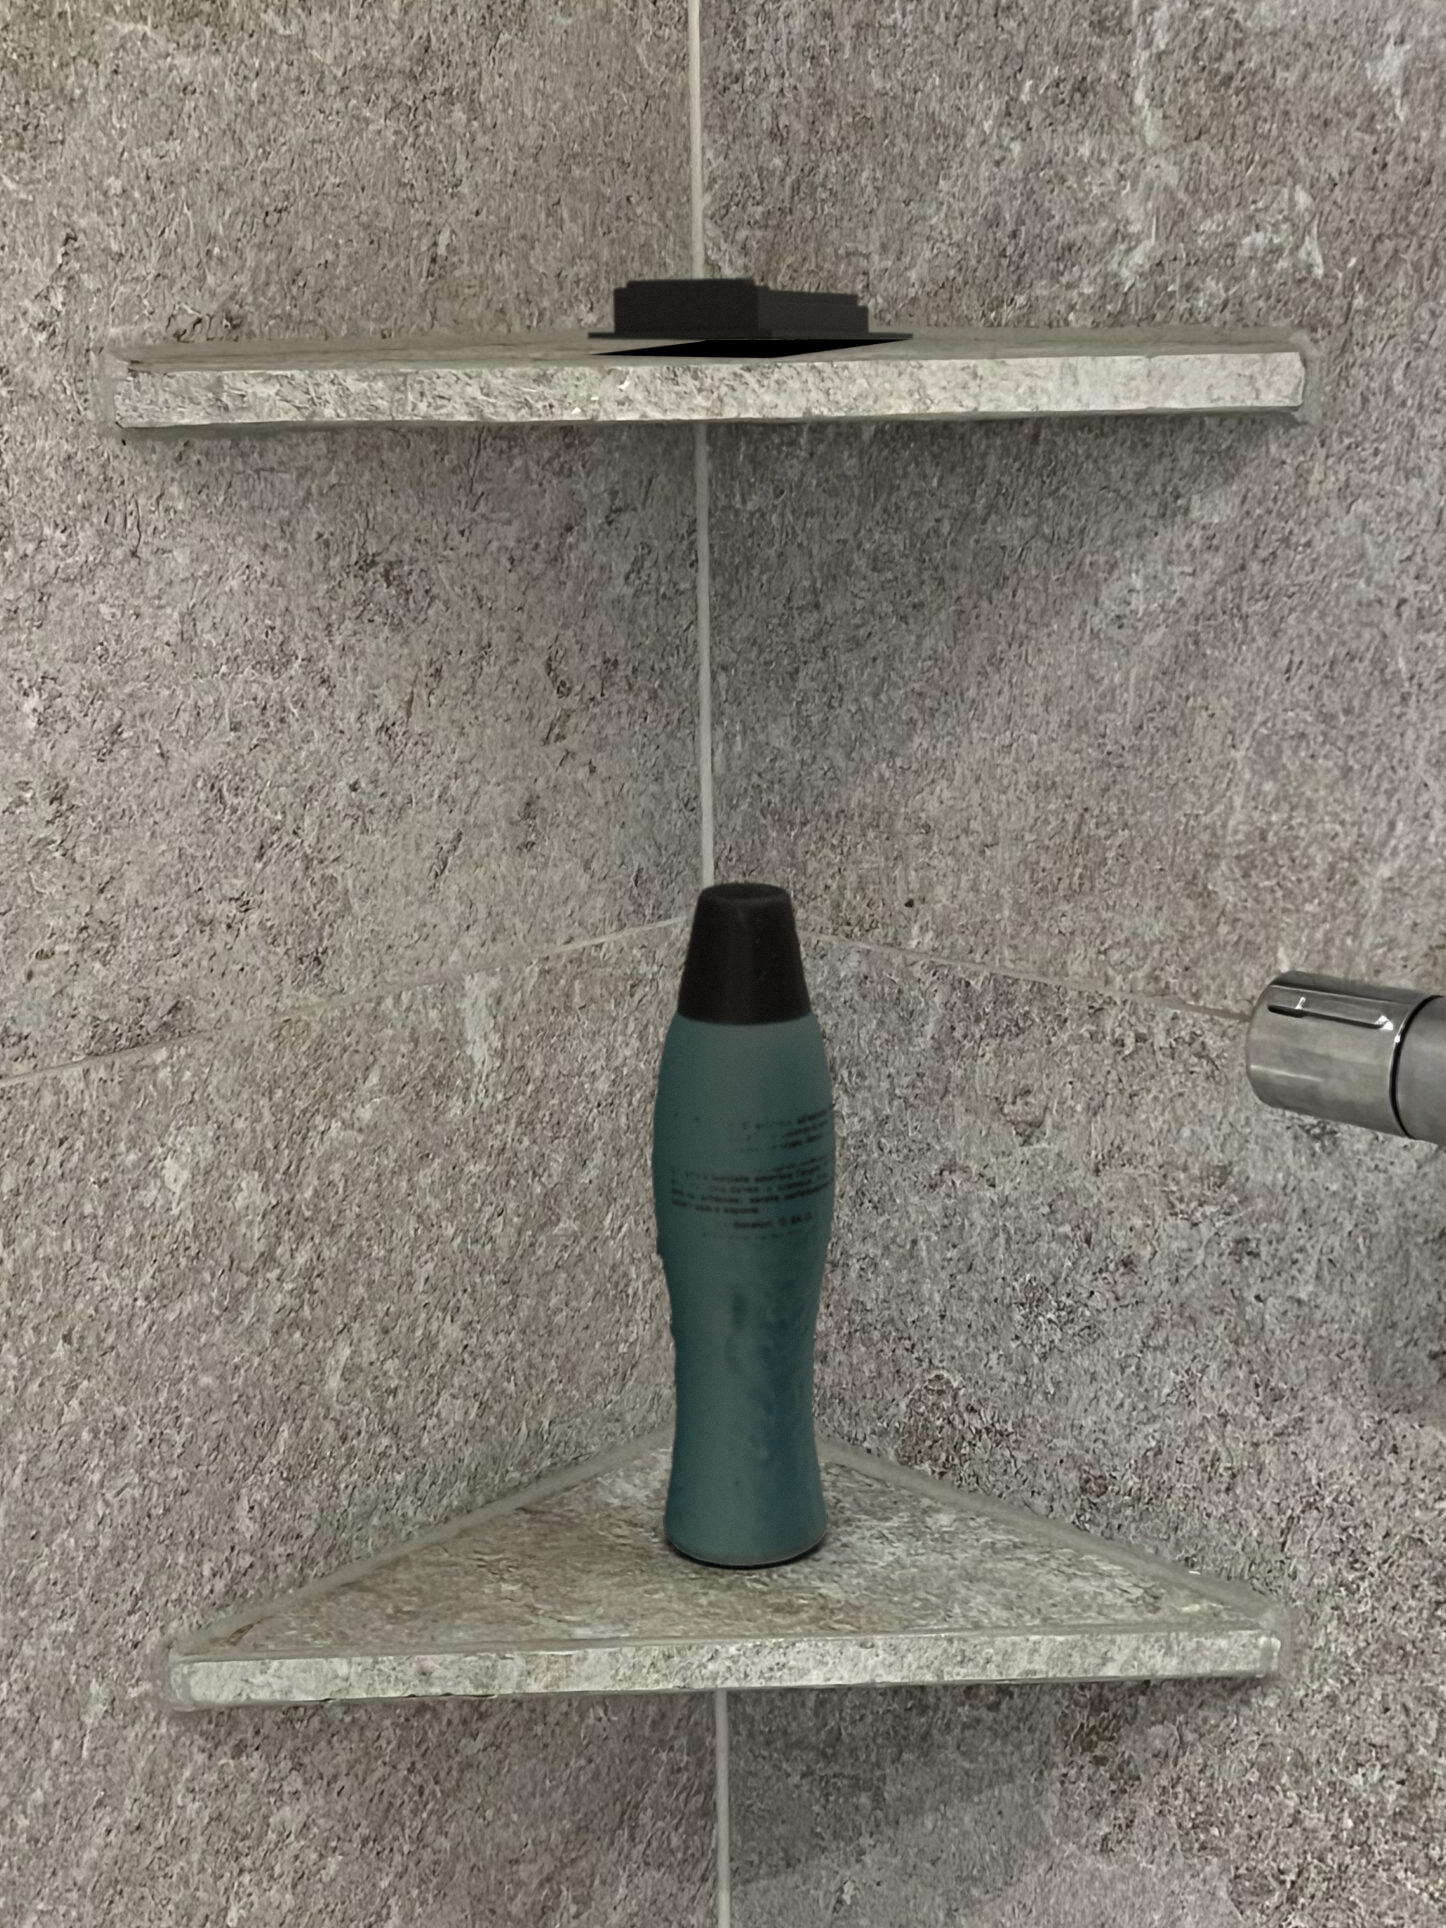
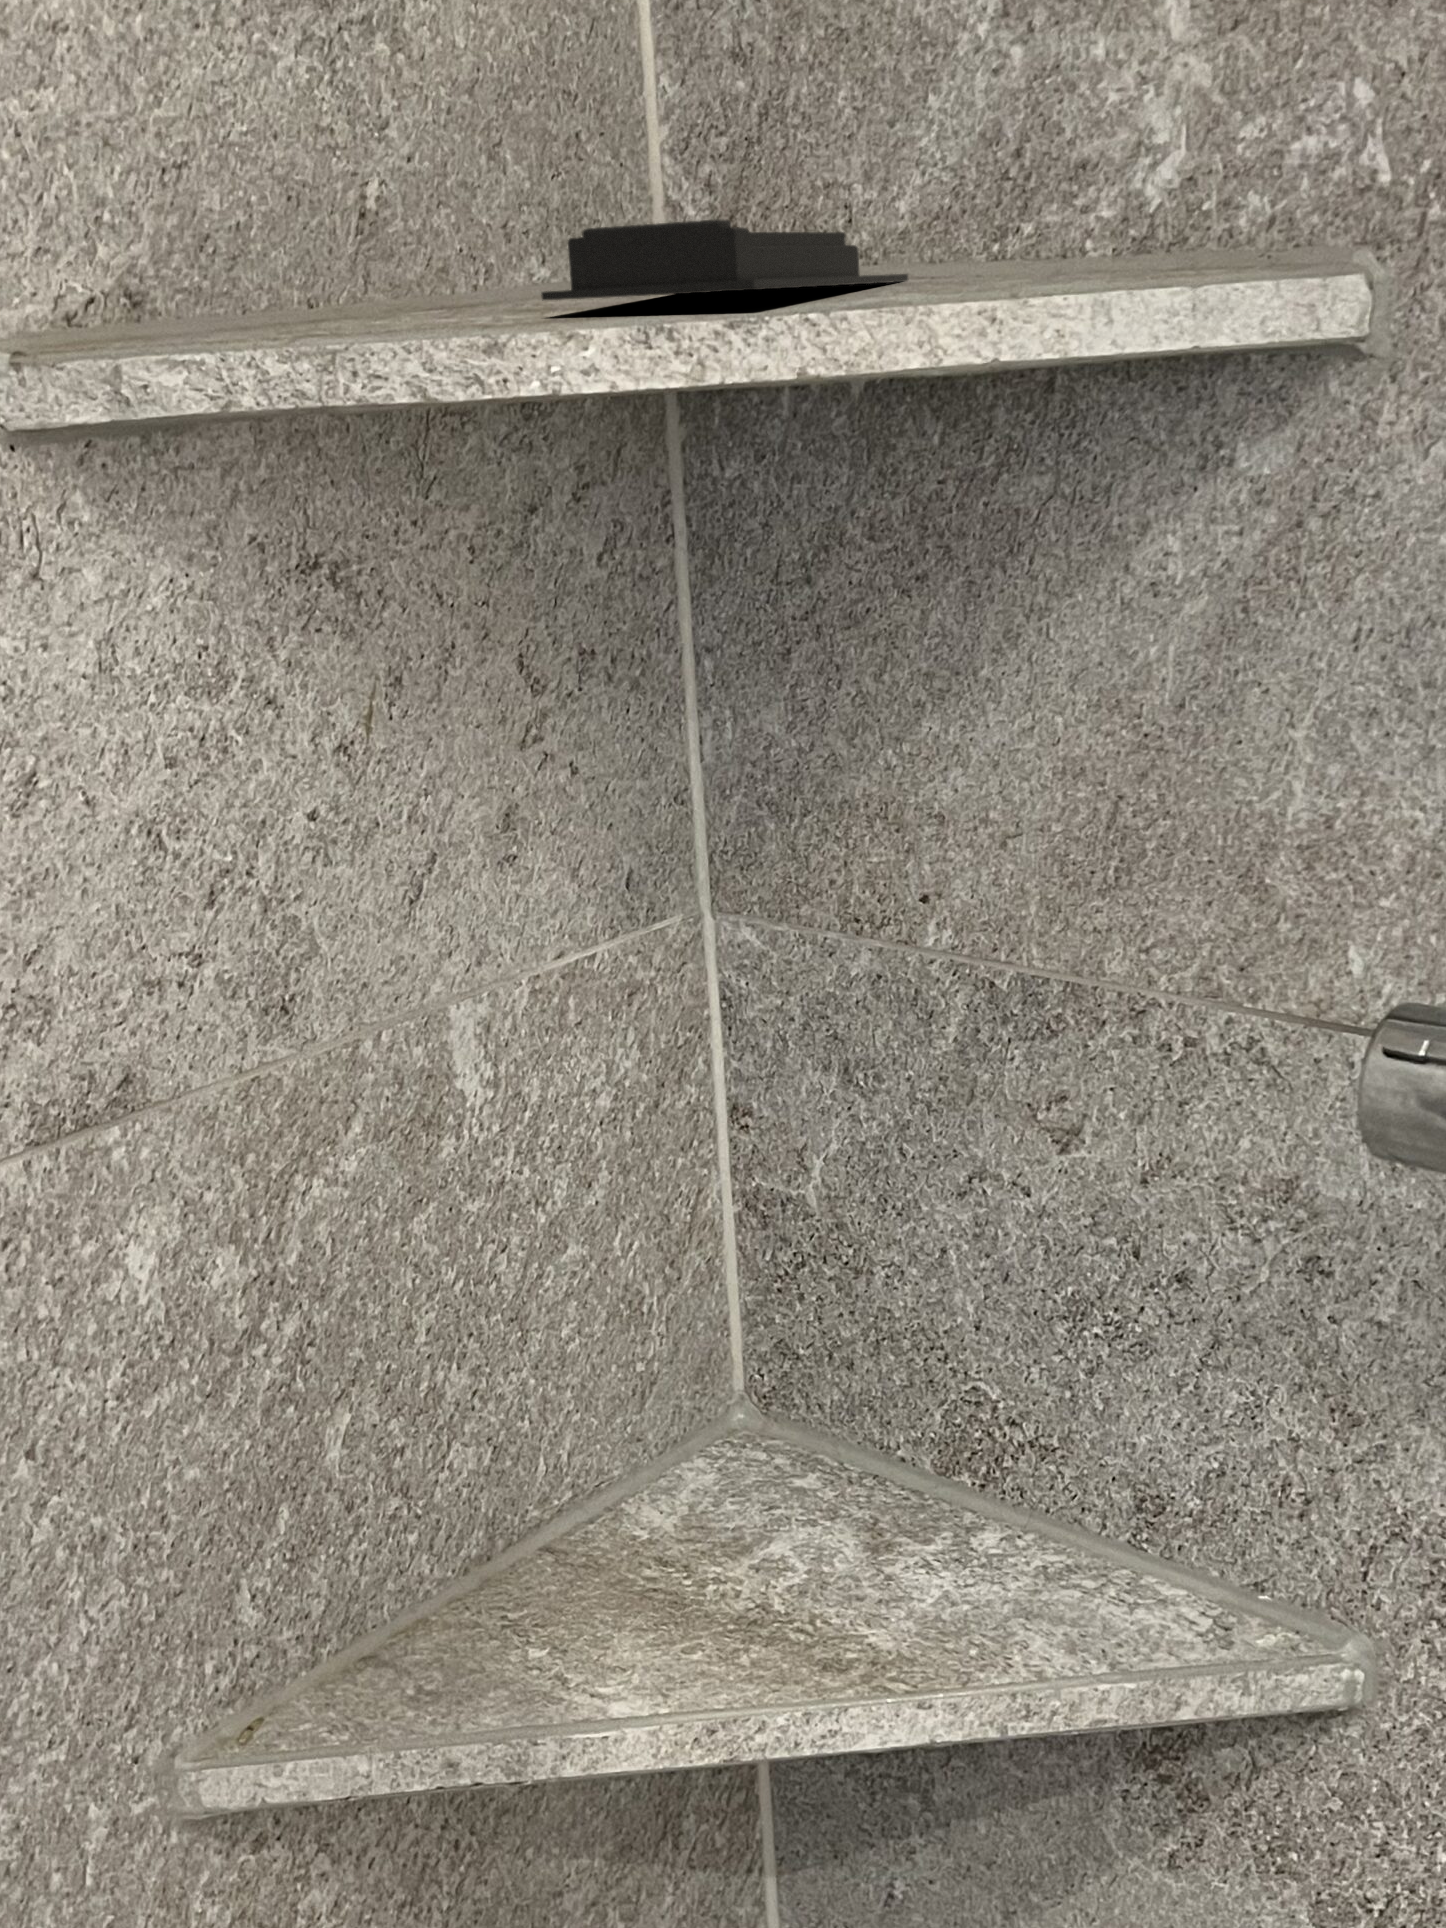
bottle: present [651,882,836,1566] -> none [665,892,873,1615]

